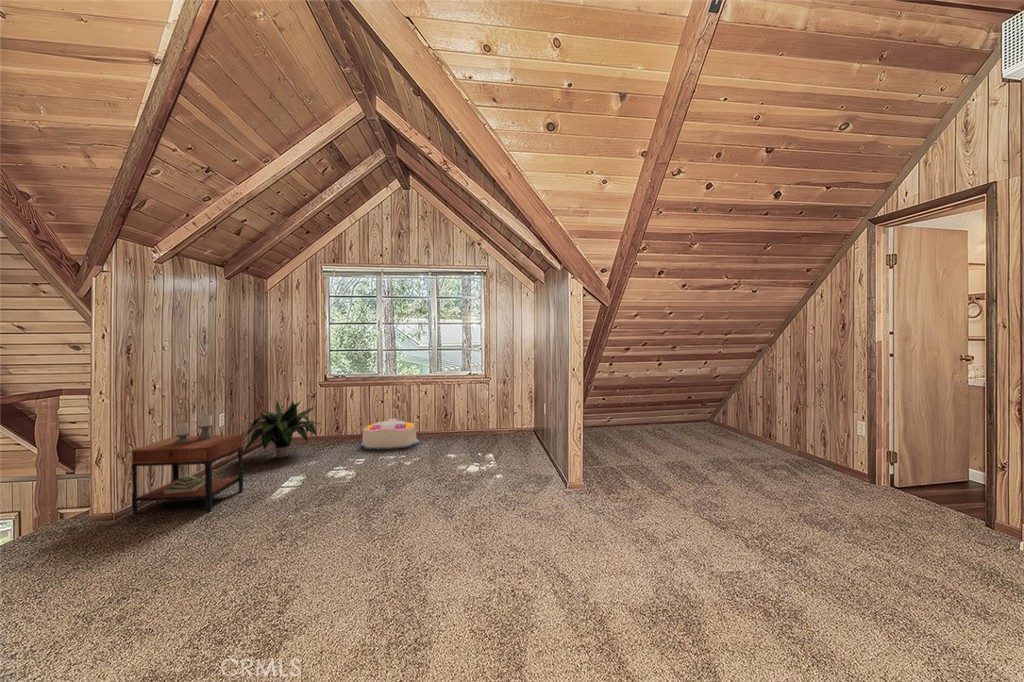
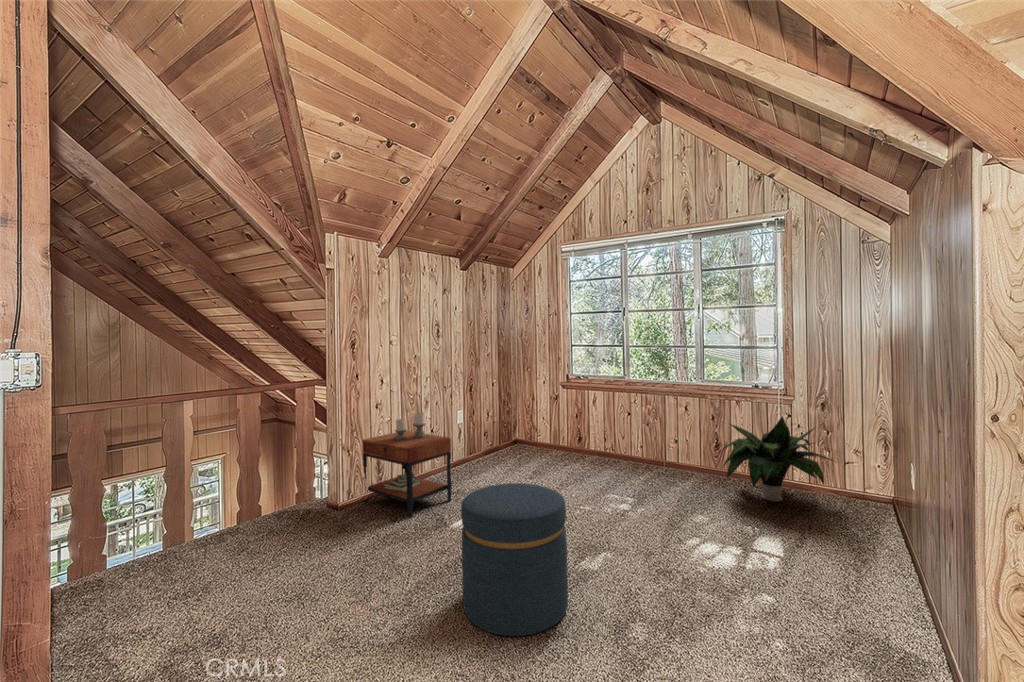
potted plant: present [244,402,318,458] -> present [722,416,831,502]
storage bin: present [361,419,419,449] -> none [597,439,674,484]
ottoman: none [317,448,395,547] -> present [461,483,568,636]

